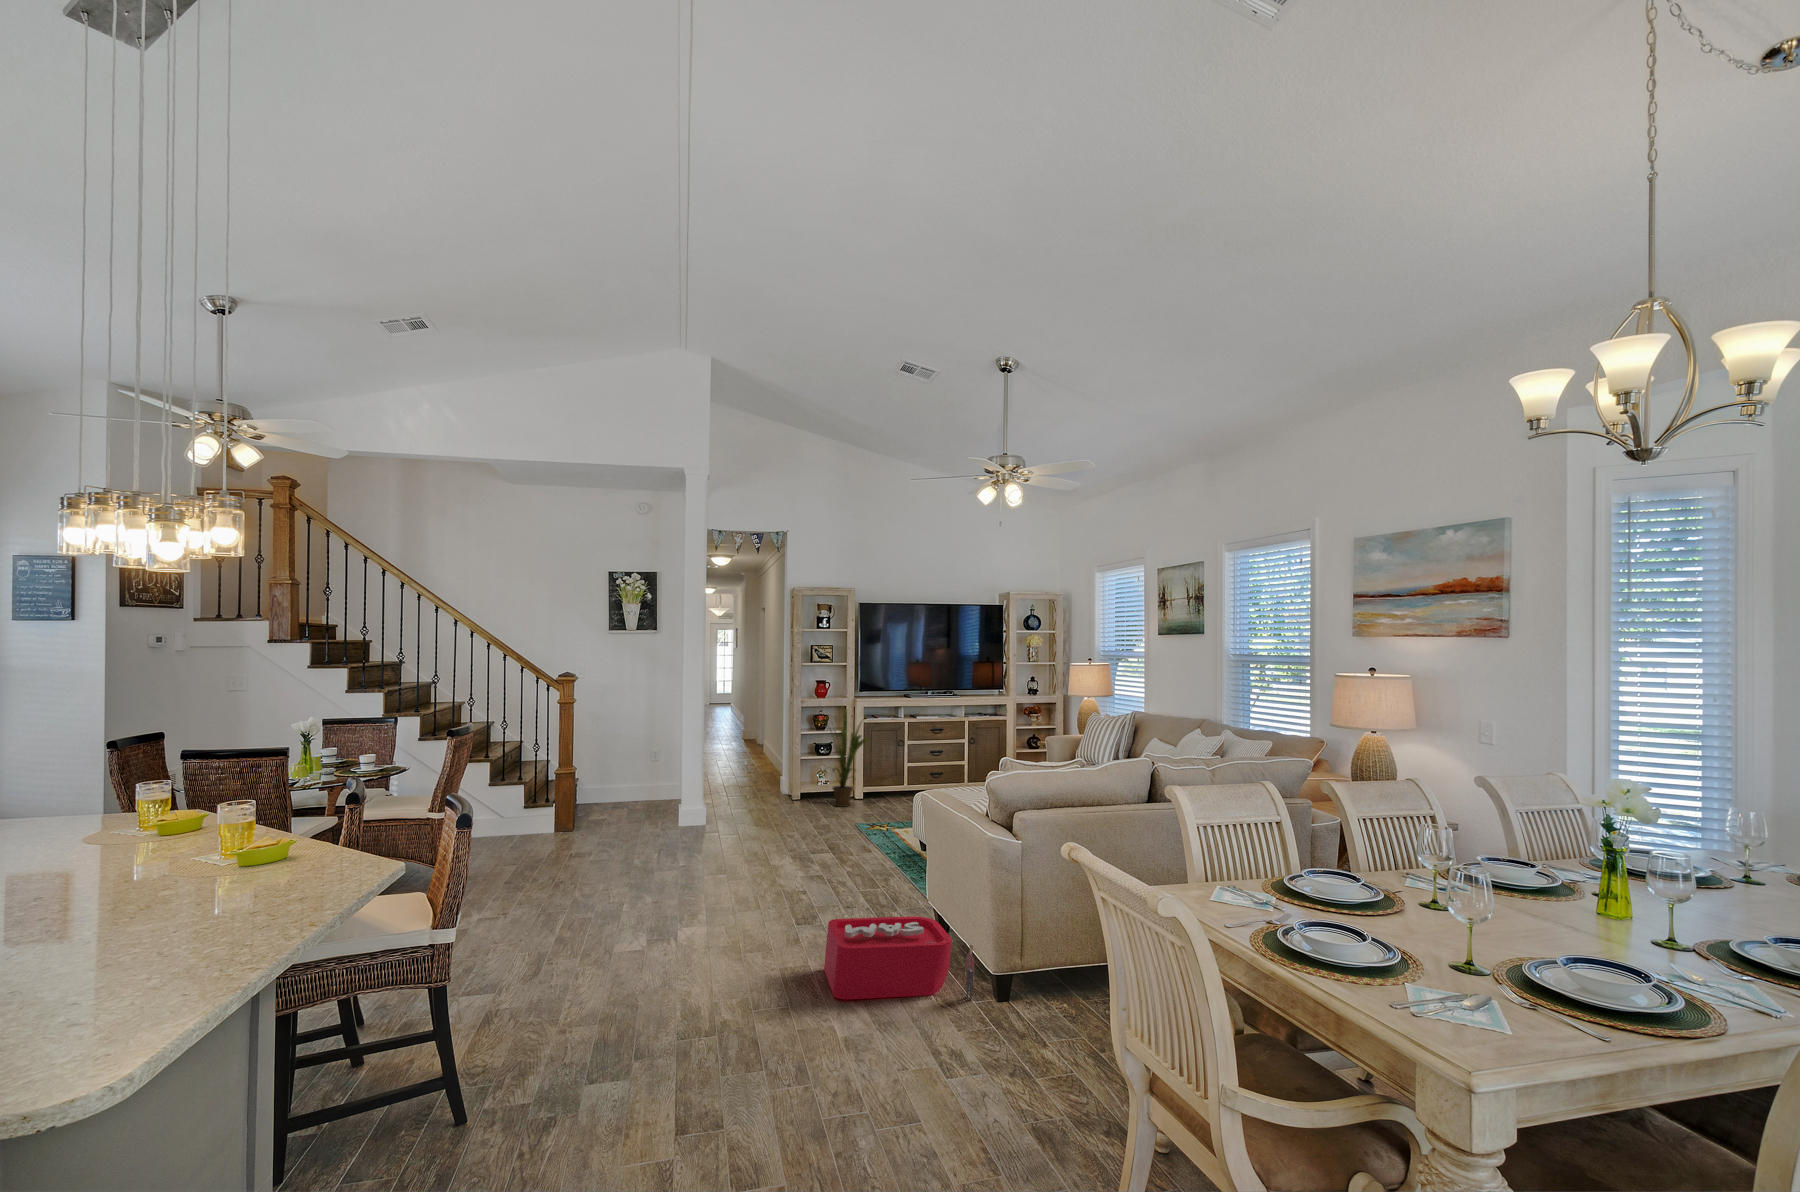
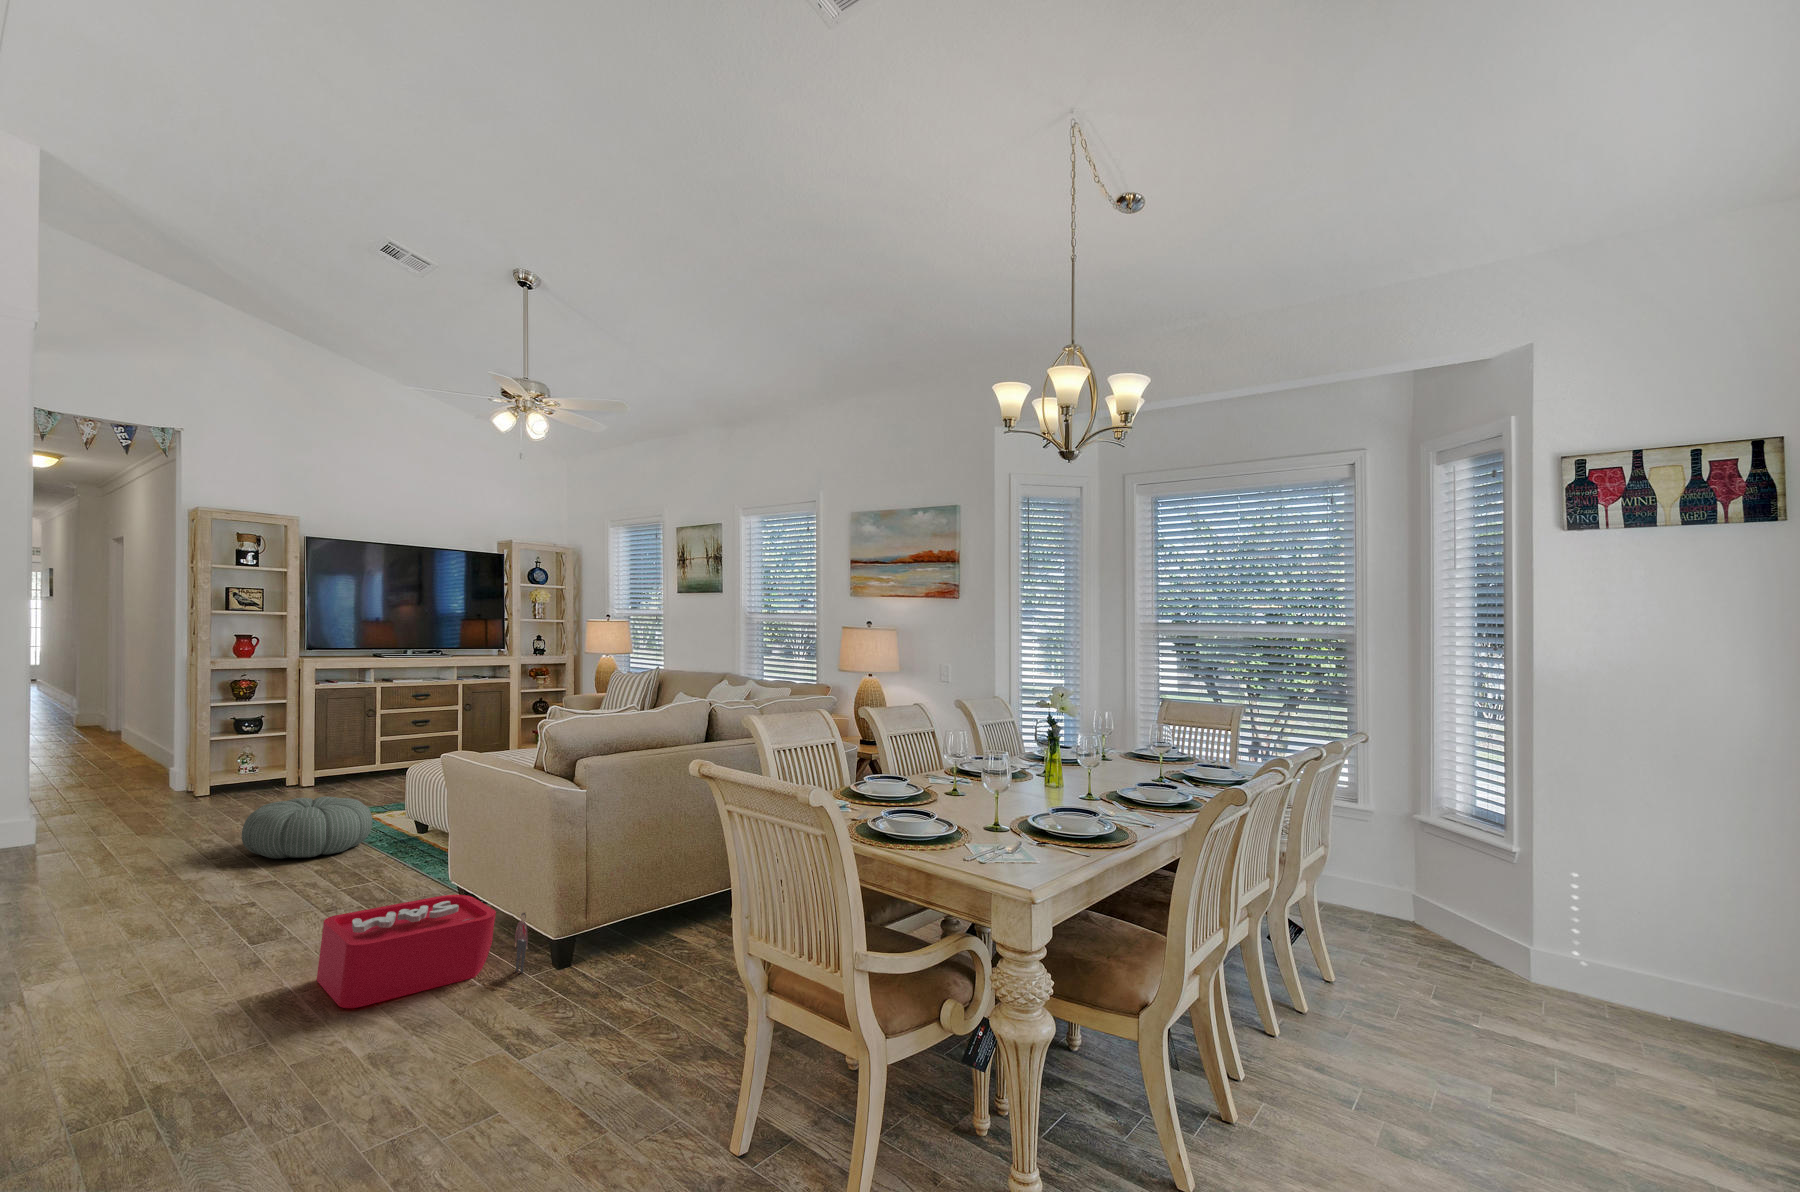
house plant: present [830,707,868,807] -> none [250,671,333,795]
pouf: none [801,813,889,863] -> present [242,797,372,859]

